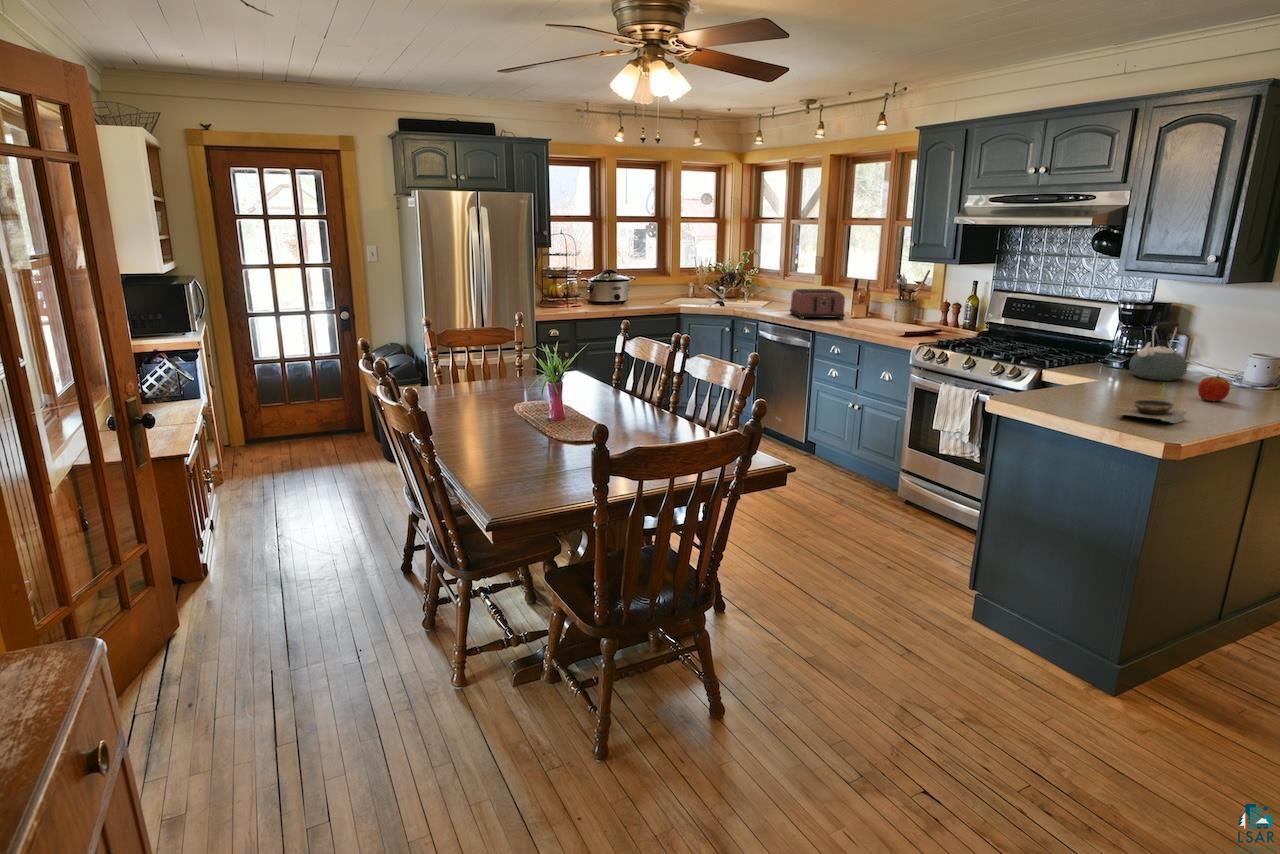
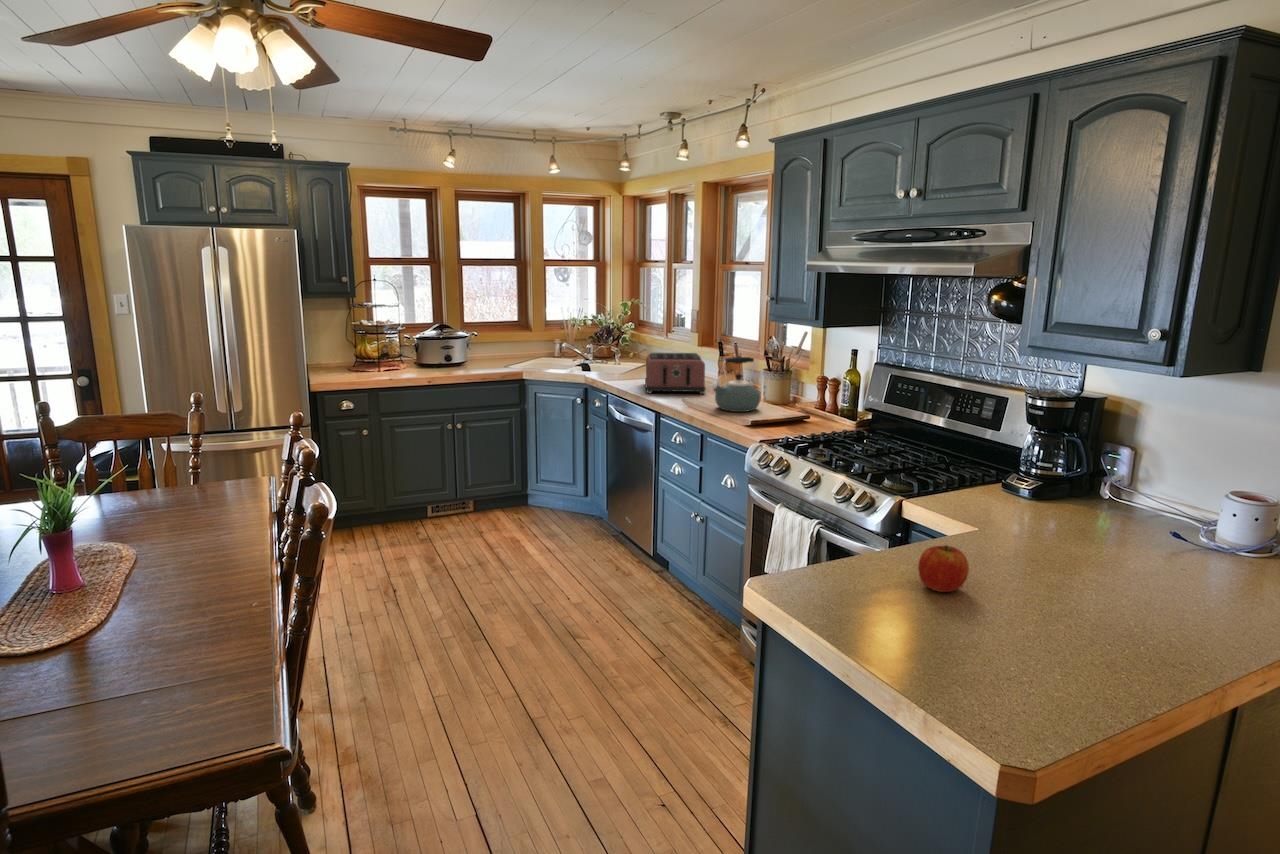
kettle: present [1129,322,1187,381] -> present [710,357,760,412]
apple: present [1198,375,1230,401] -> present [918,546,969,592]
bowl: present [1121,400,1186,423] -> none [926,620,1067,686]

